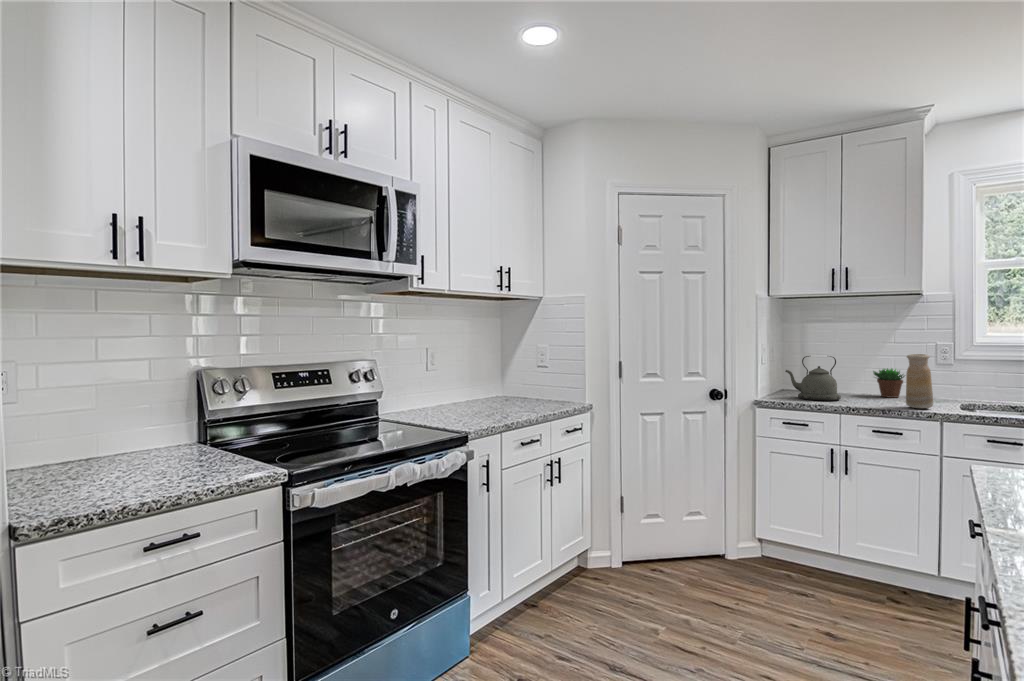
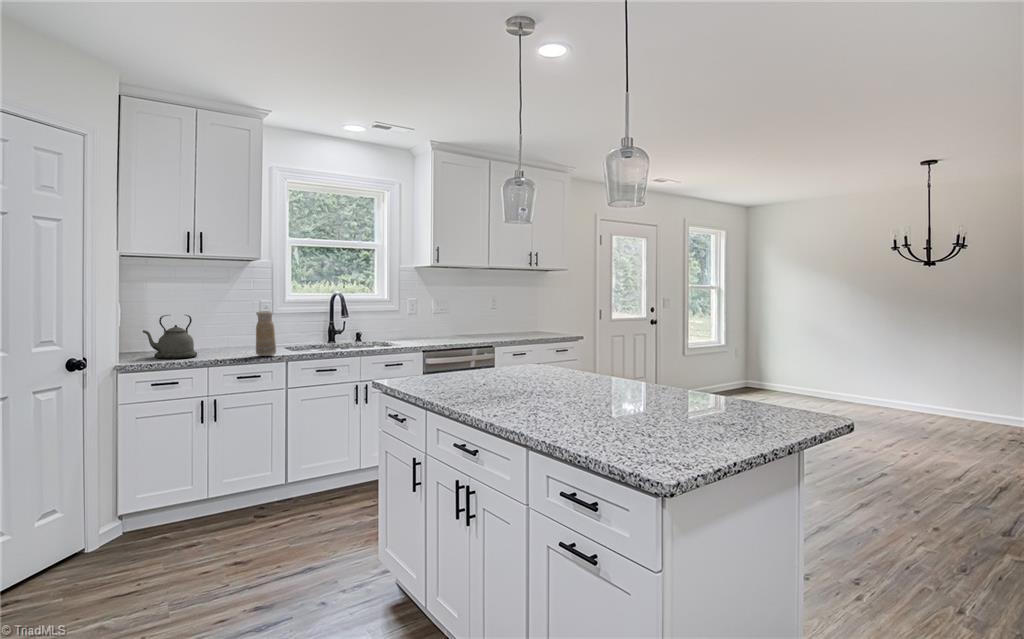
succulent plant: present [873,369,904,397] -> none [213,323,242,350]

